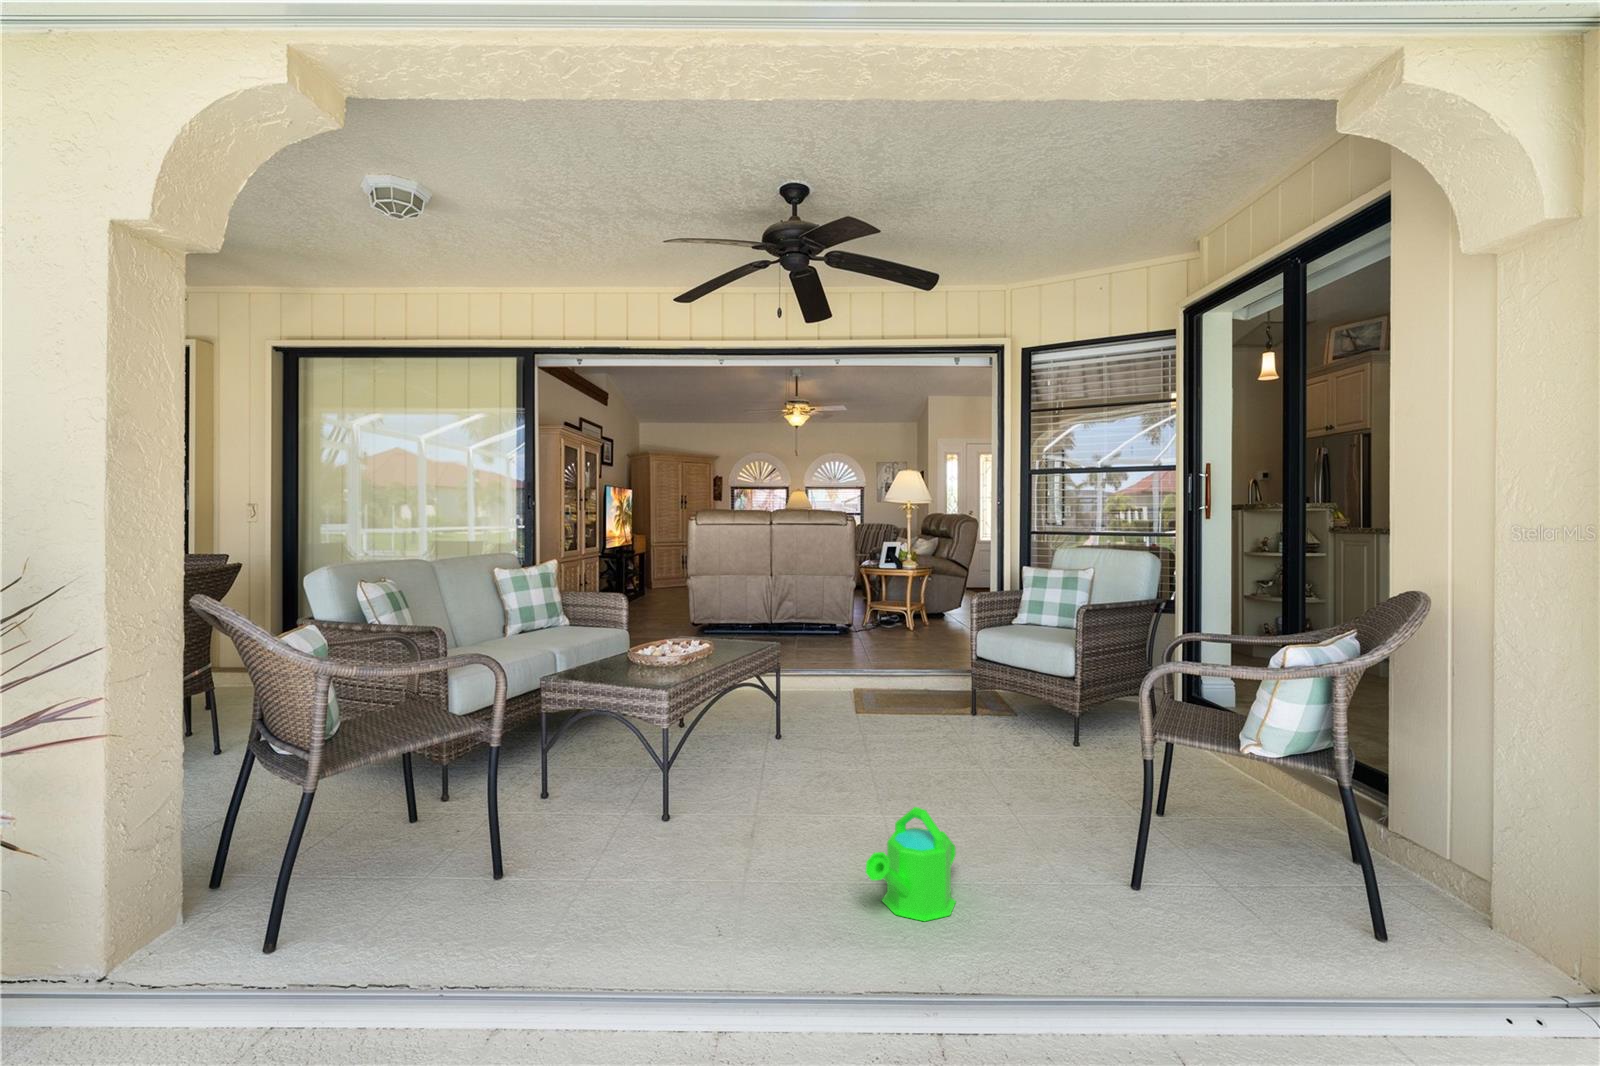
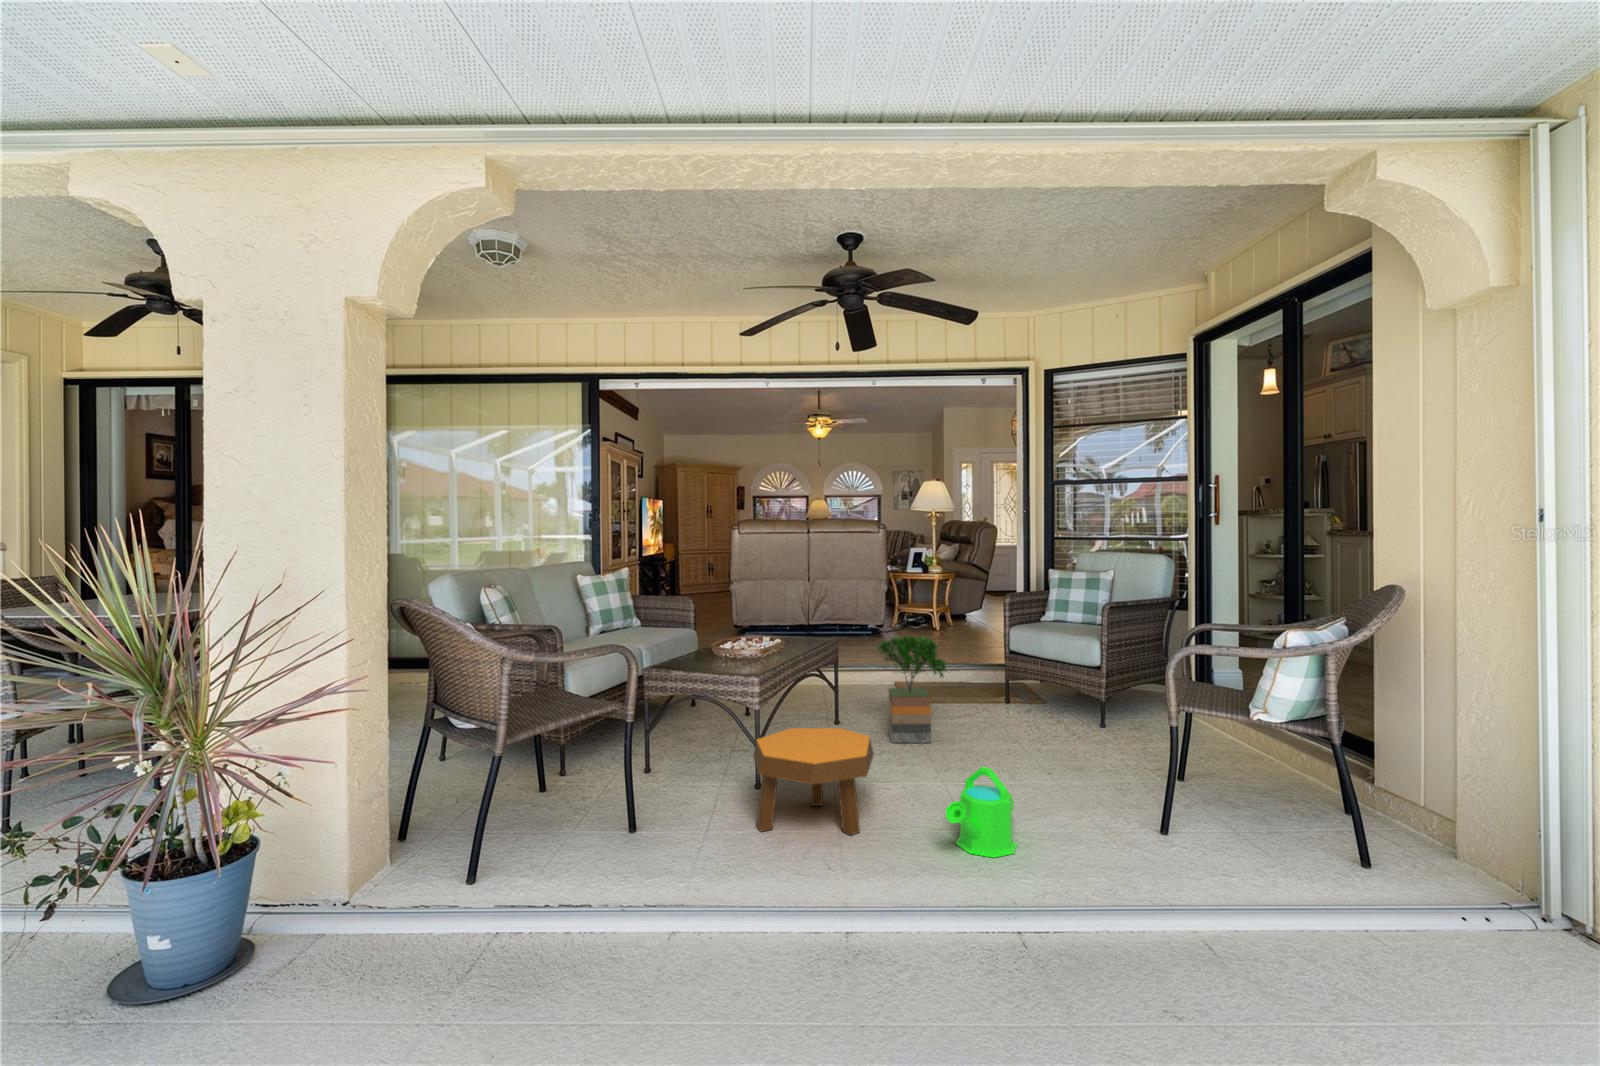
potted tree: none [819,638,900,764] -> present [877,635,946,743]
footstool: none [646,752,794,888] -> present [753,728,874,835]

